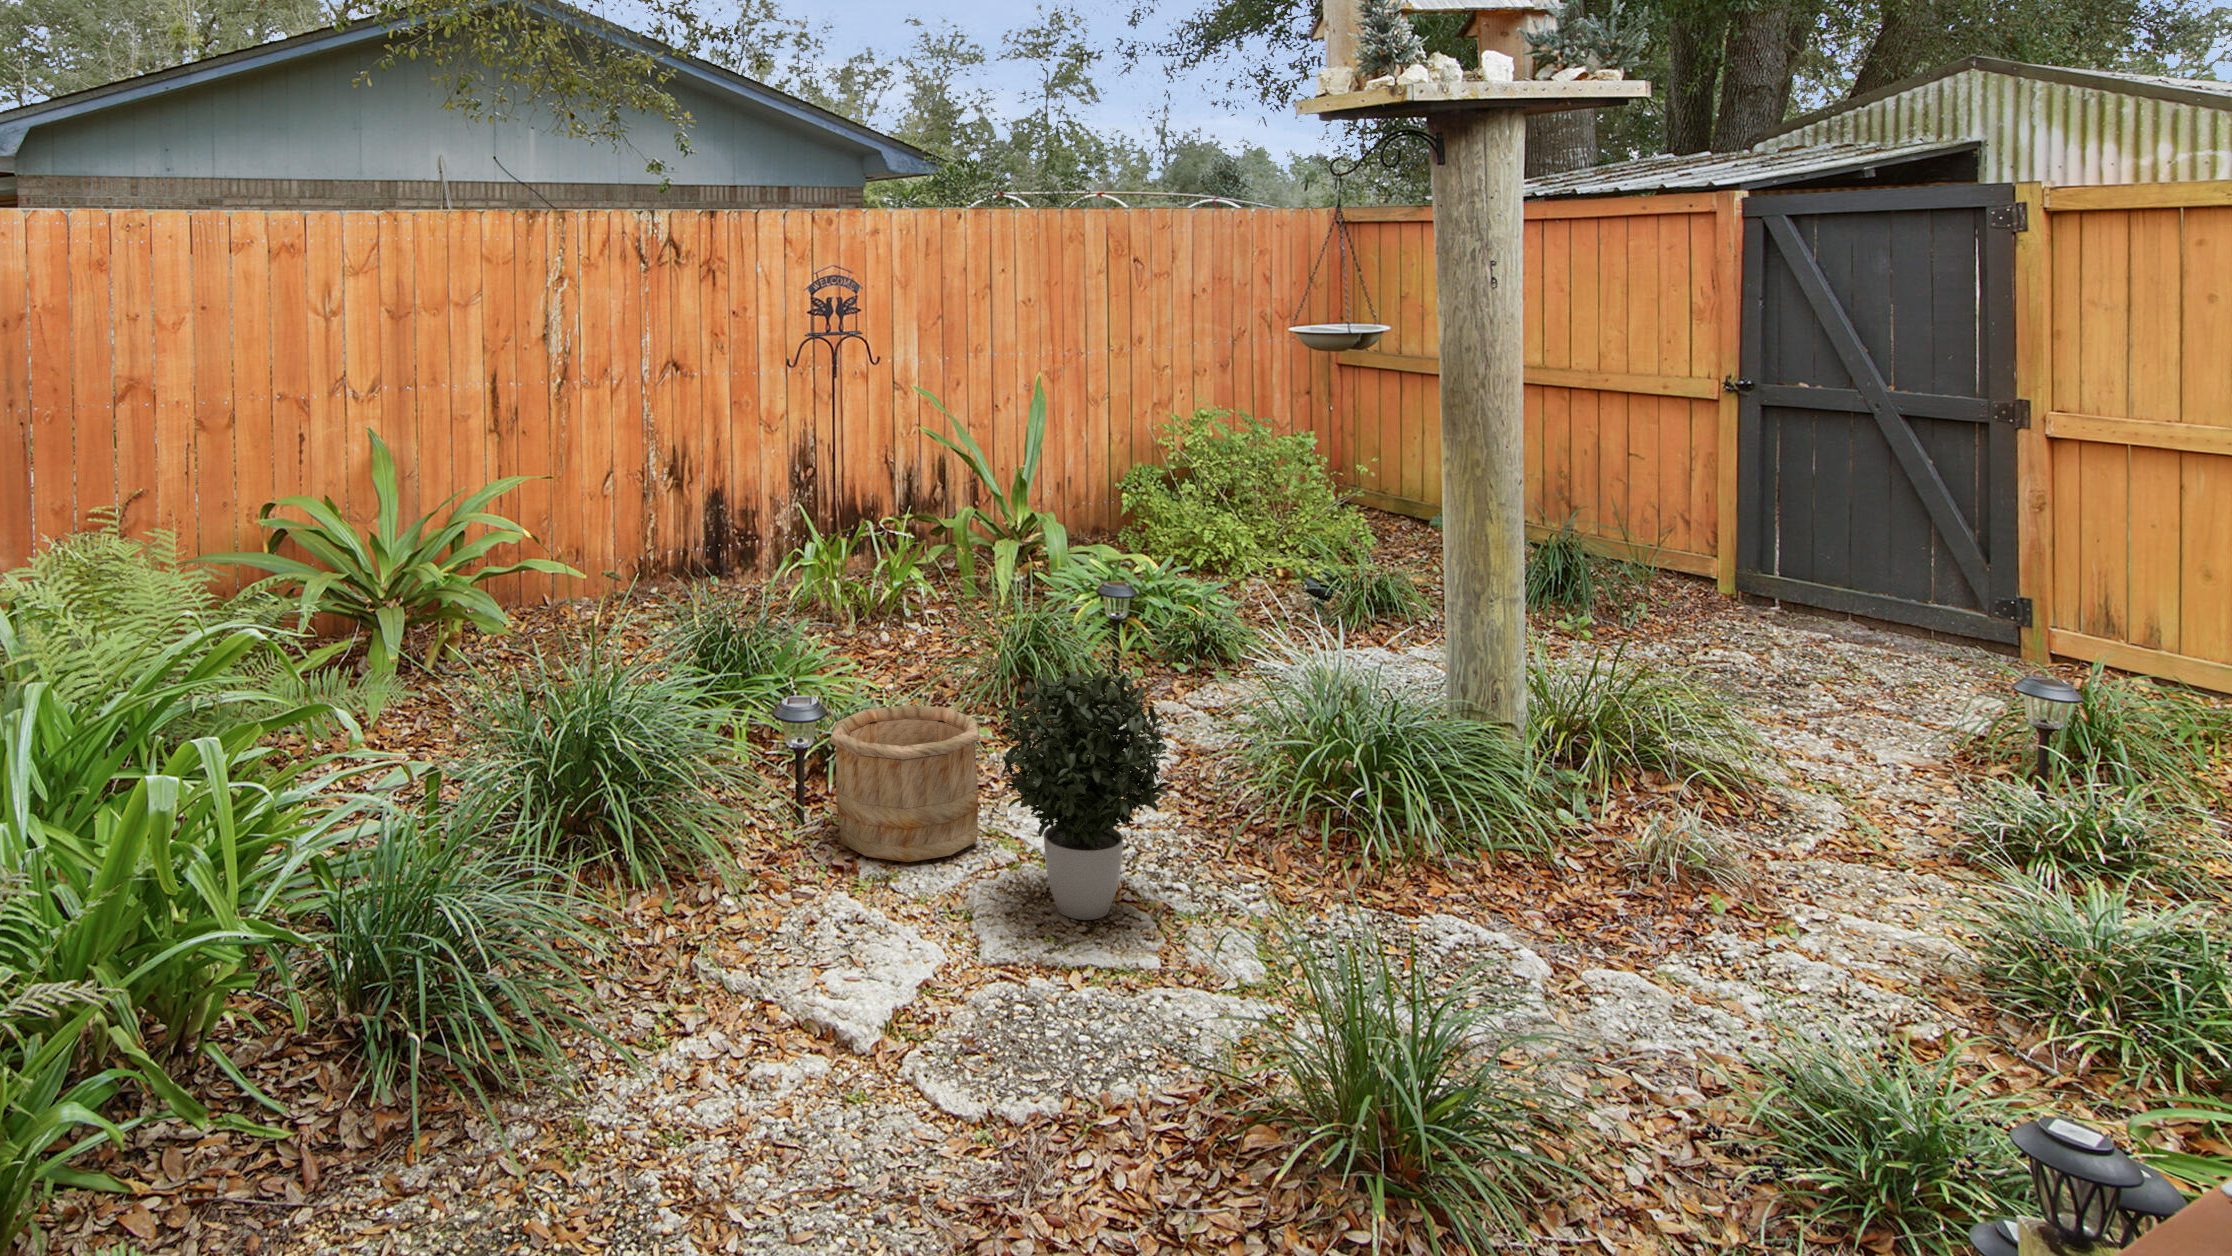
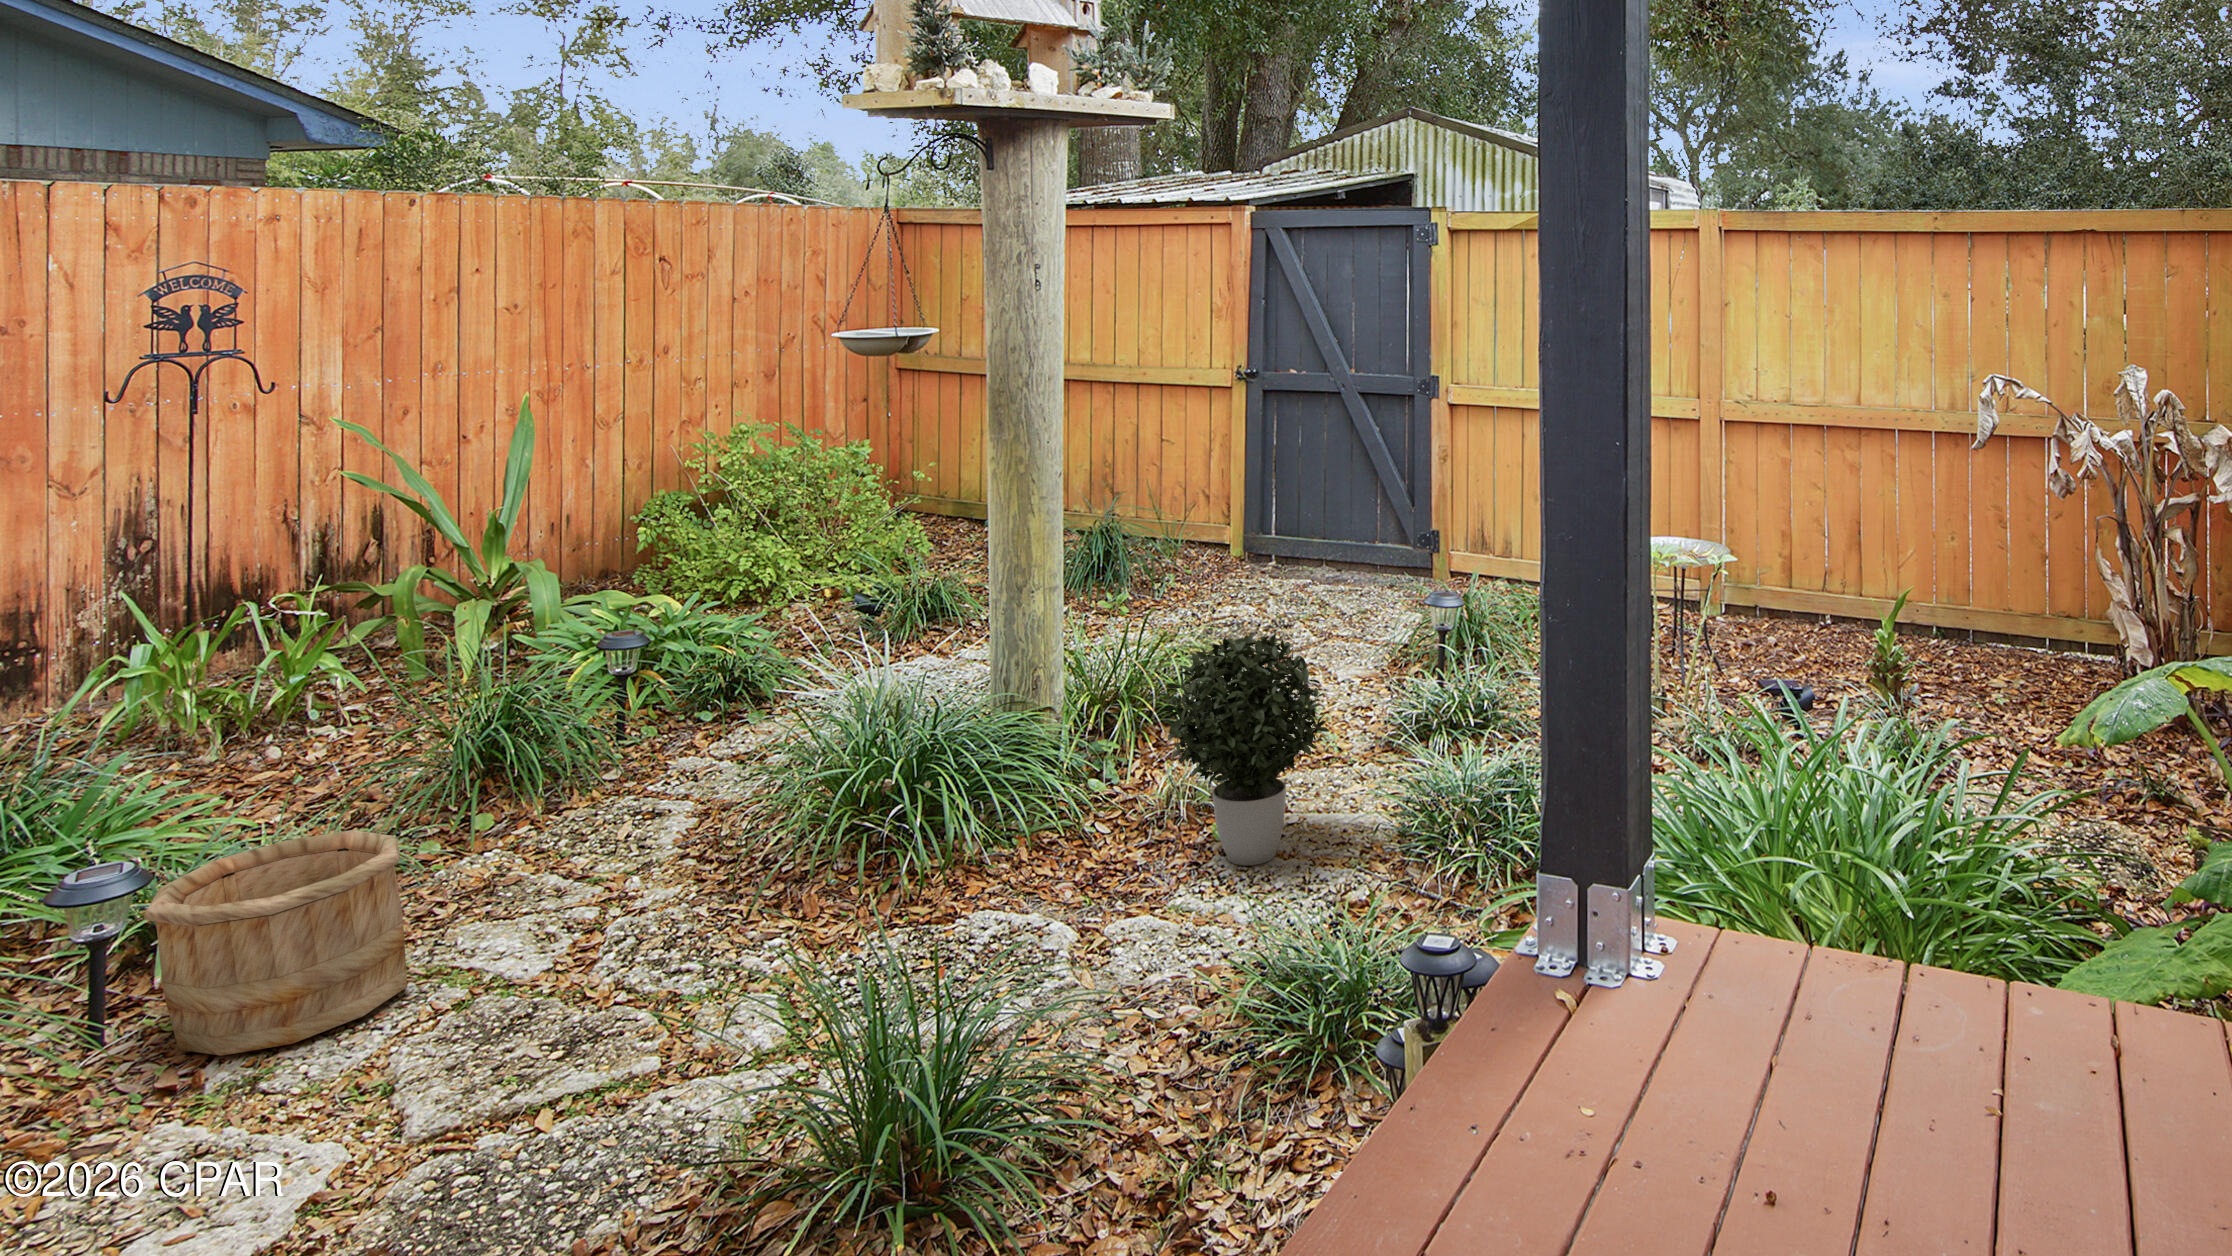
potted plant: present [1001,669,1171,920] -> present [1164,634,1329,865]

